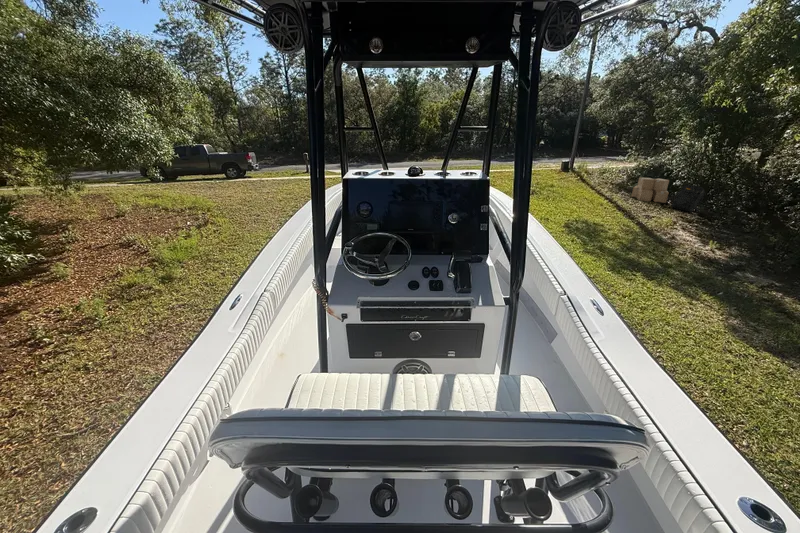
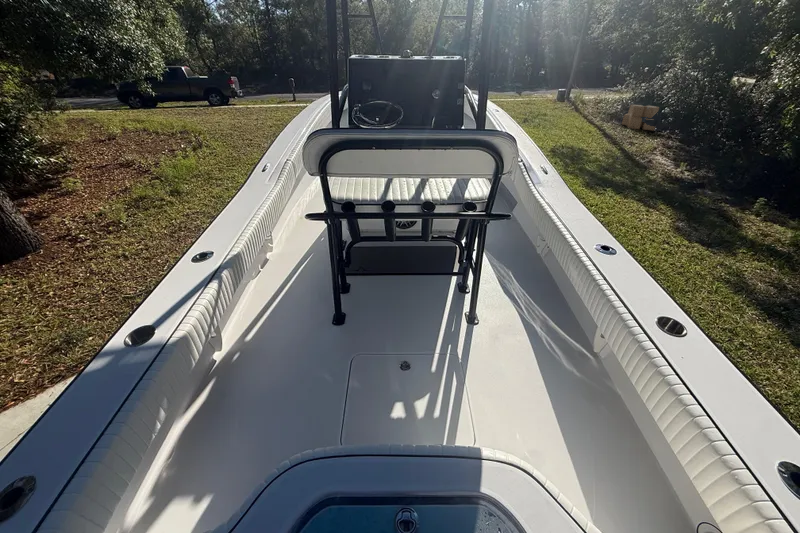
backpack: present [671,185,705,213] -> none [658,111,691,140]

